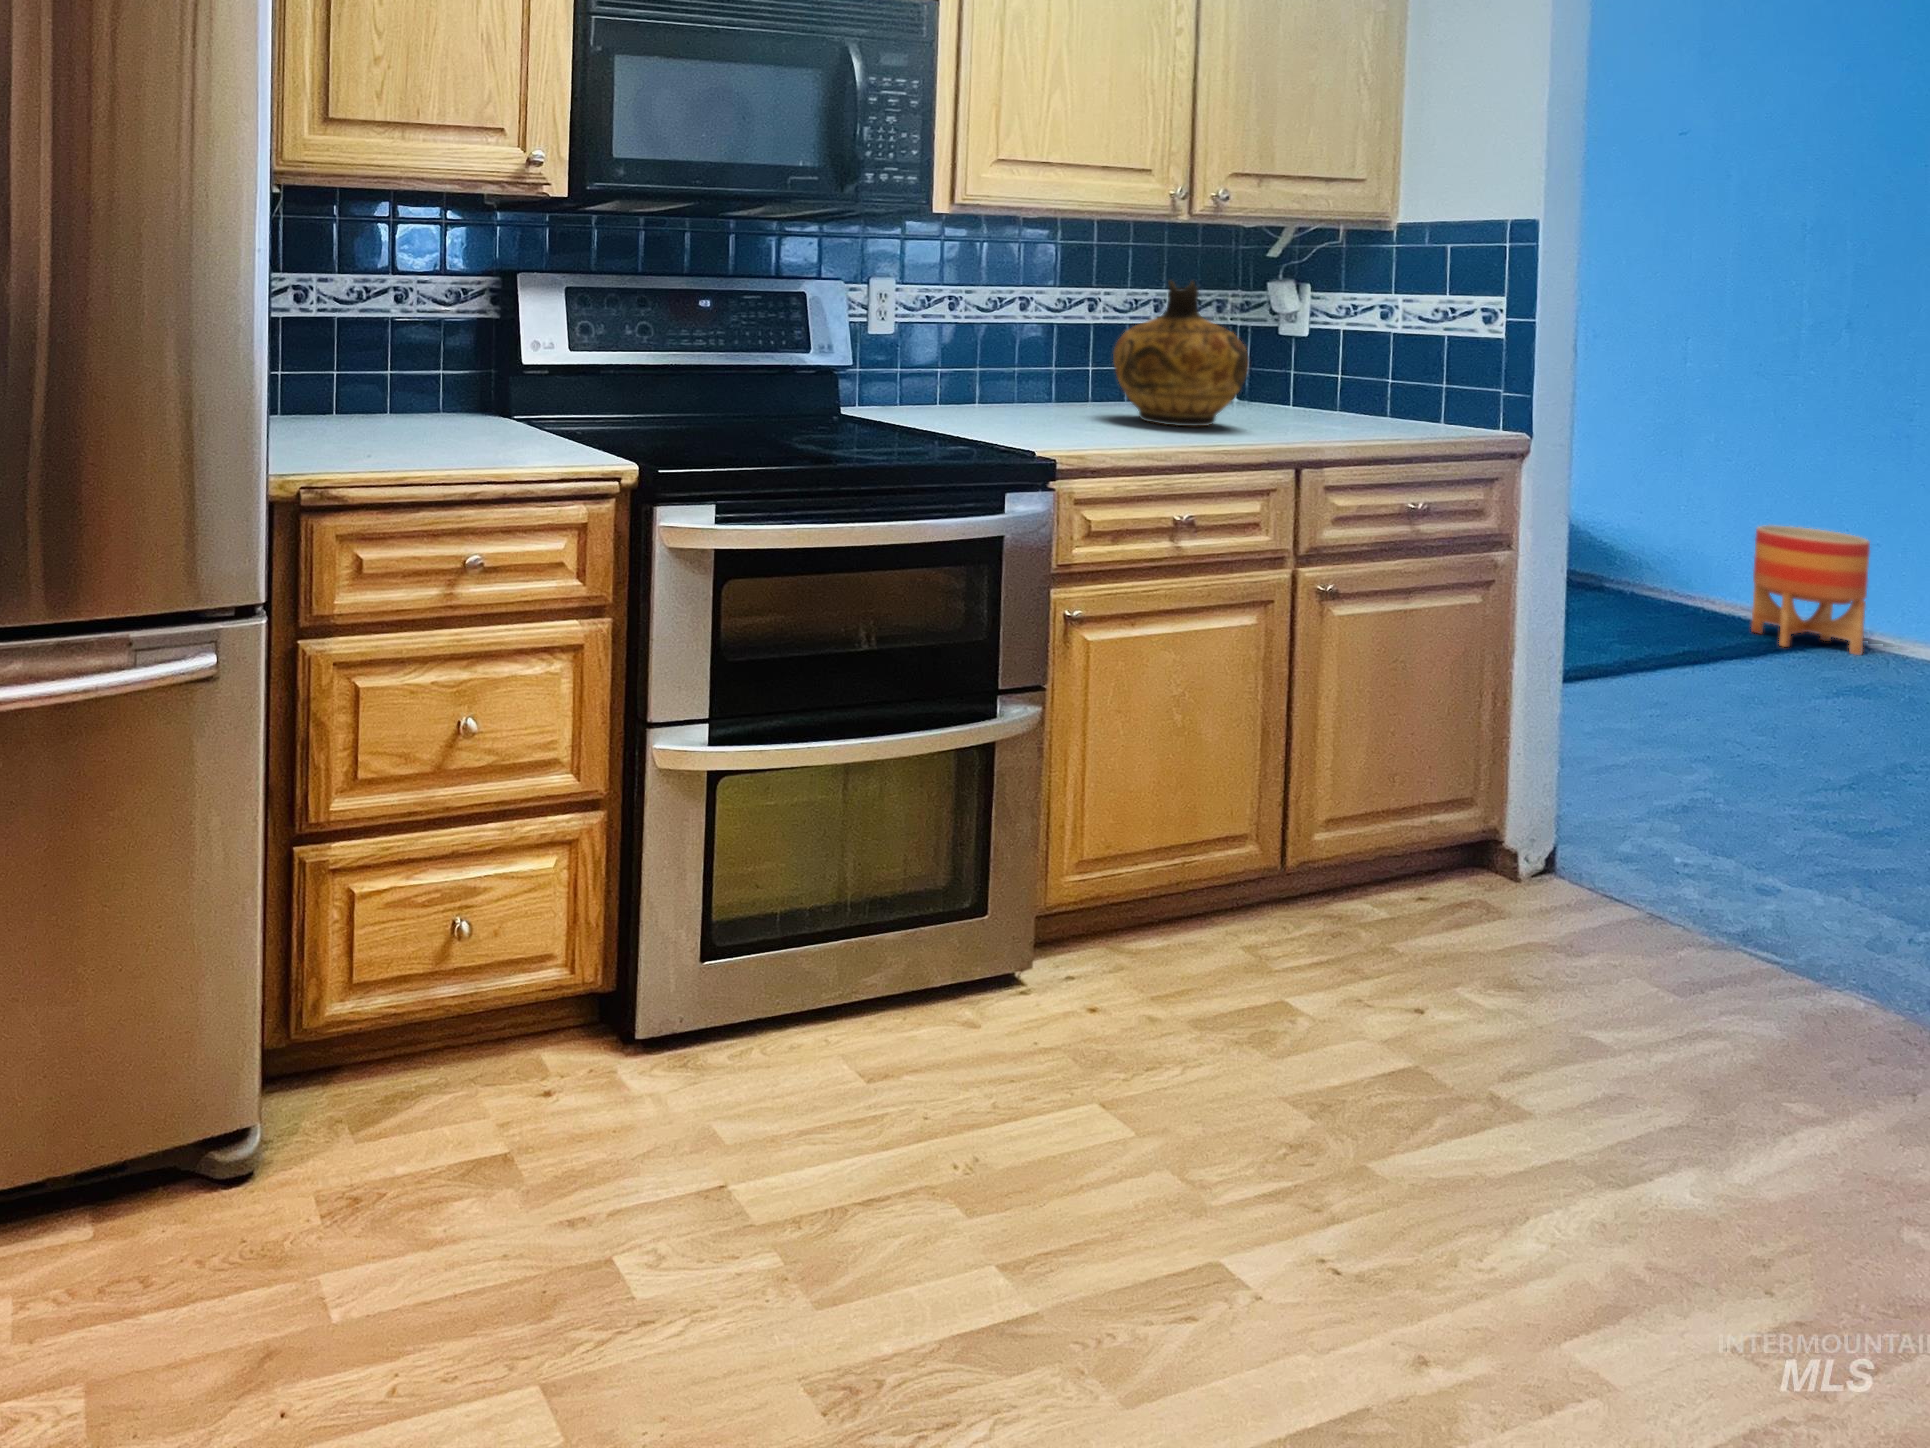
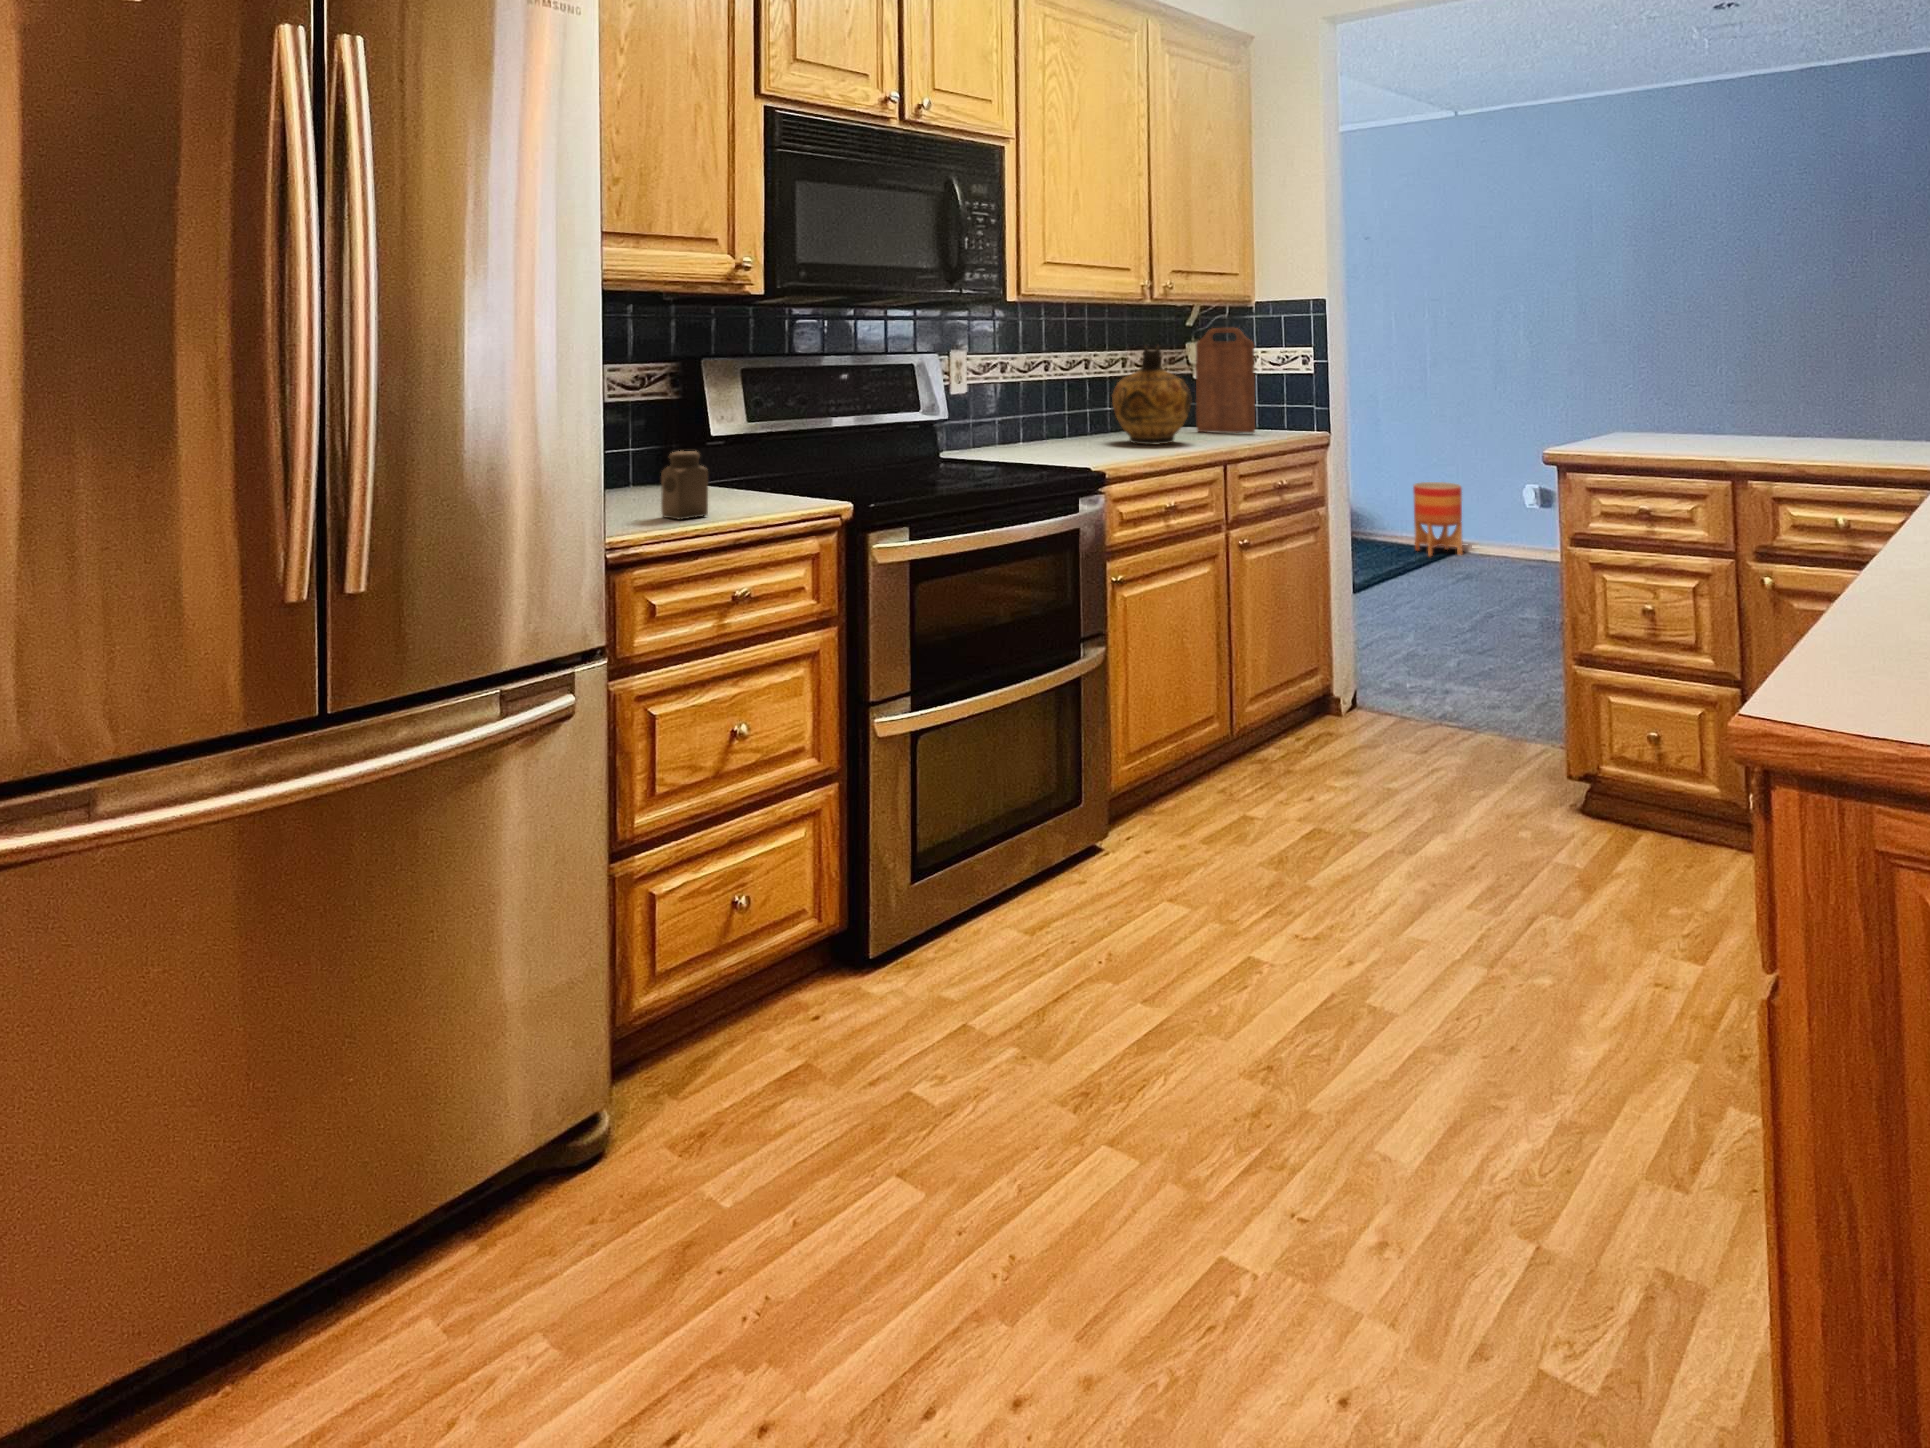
cutting board: none [1272,260,1385,423] -> present [1196,328,1255,434]
salt shaker: none [399,380,449,462] -> present [661,451,708,519]

